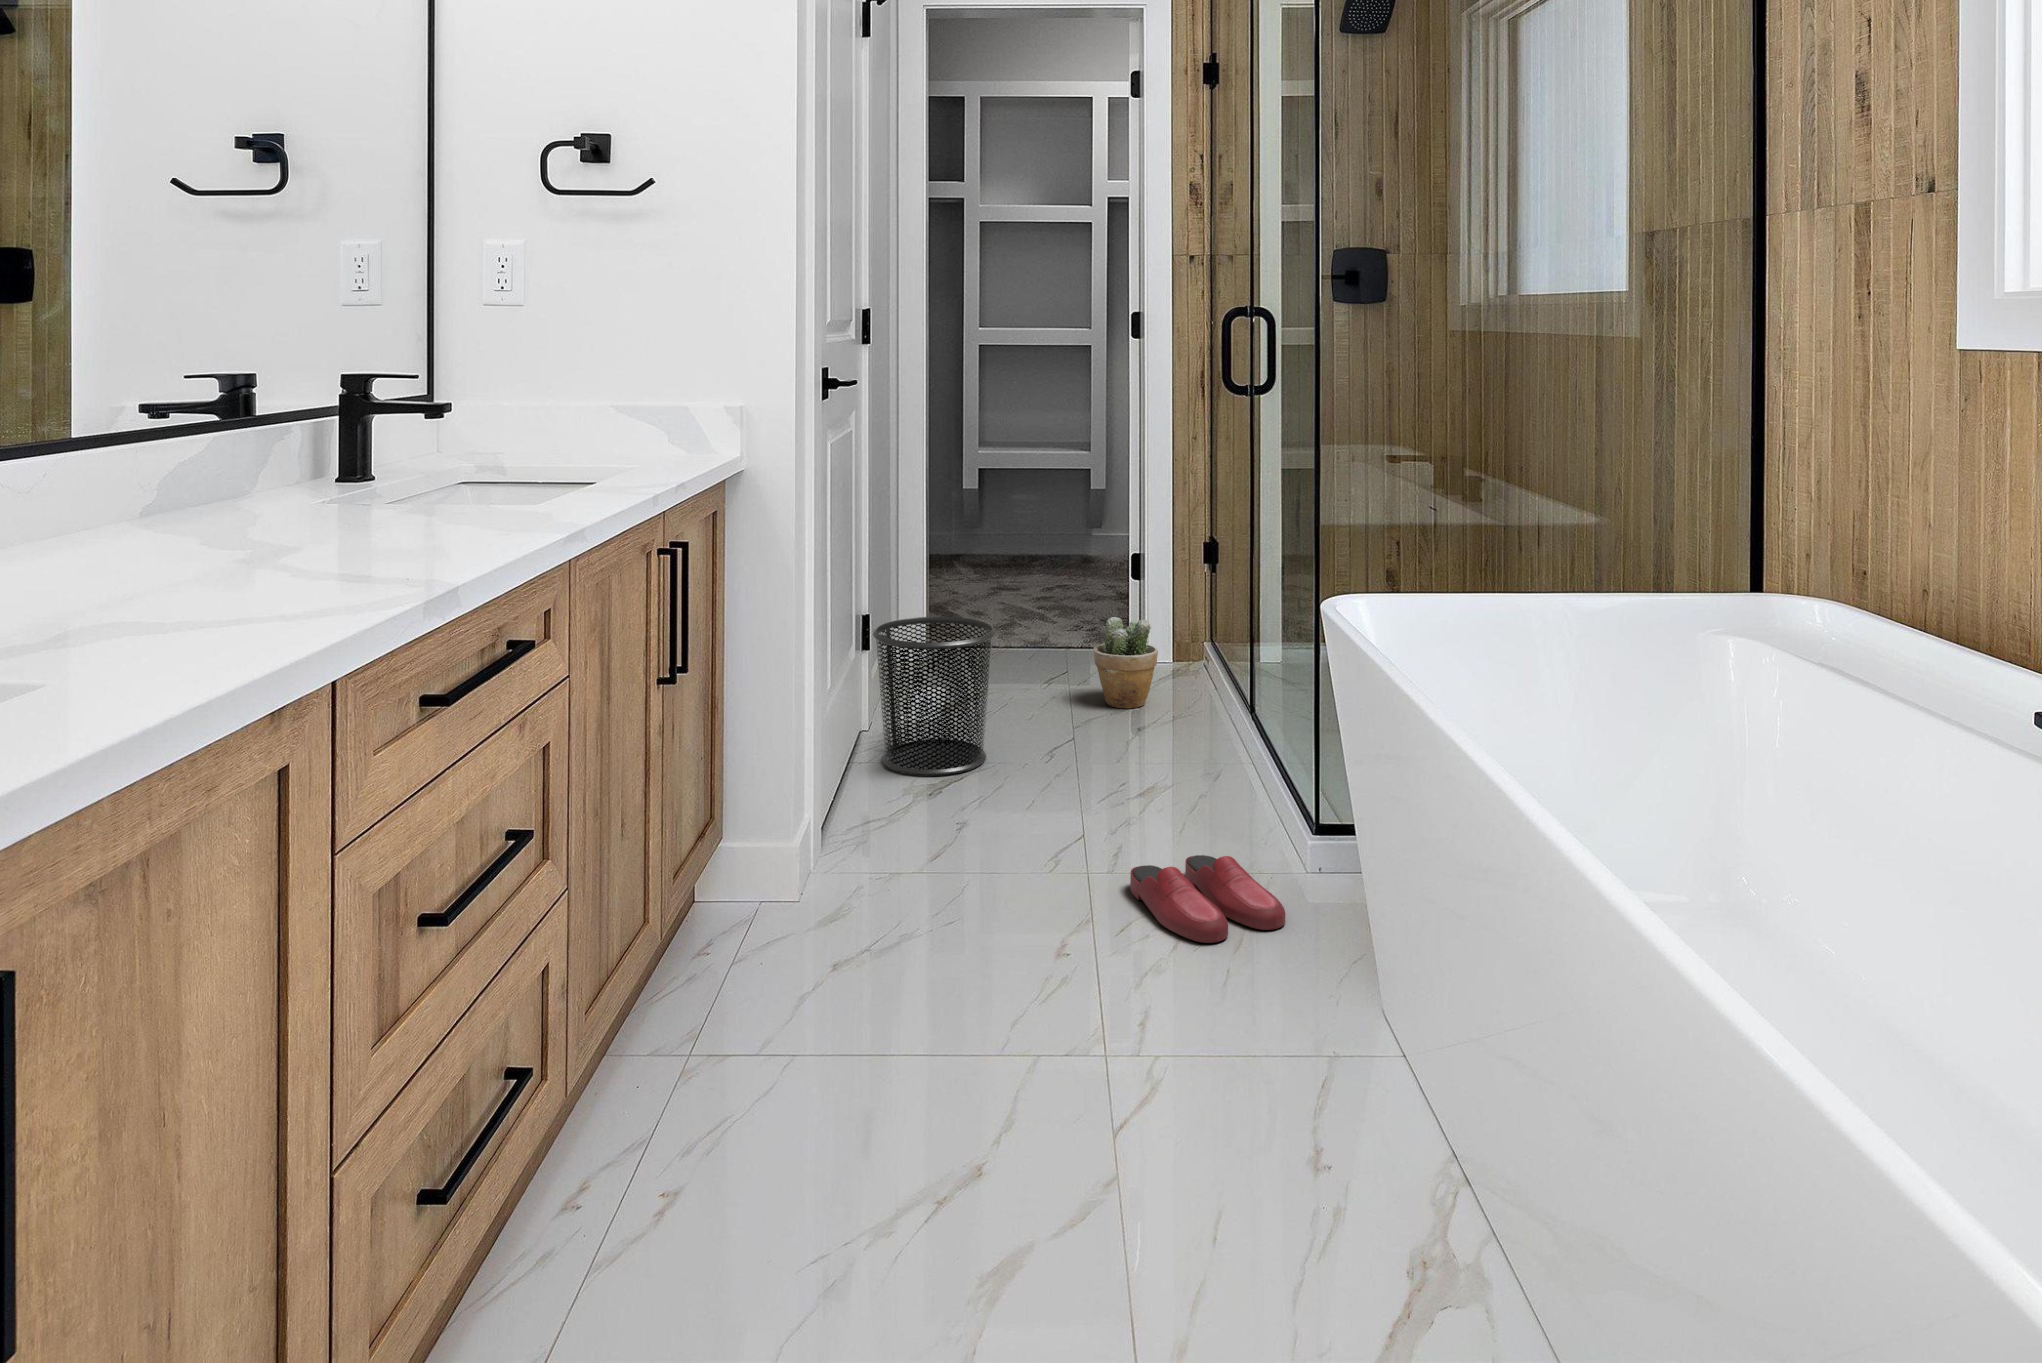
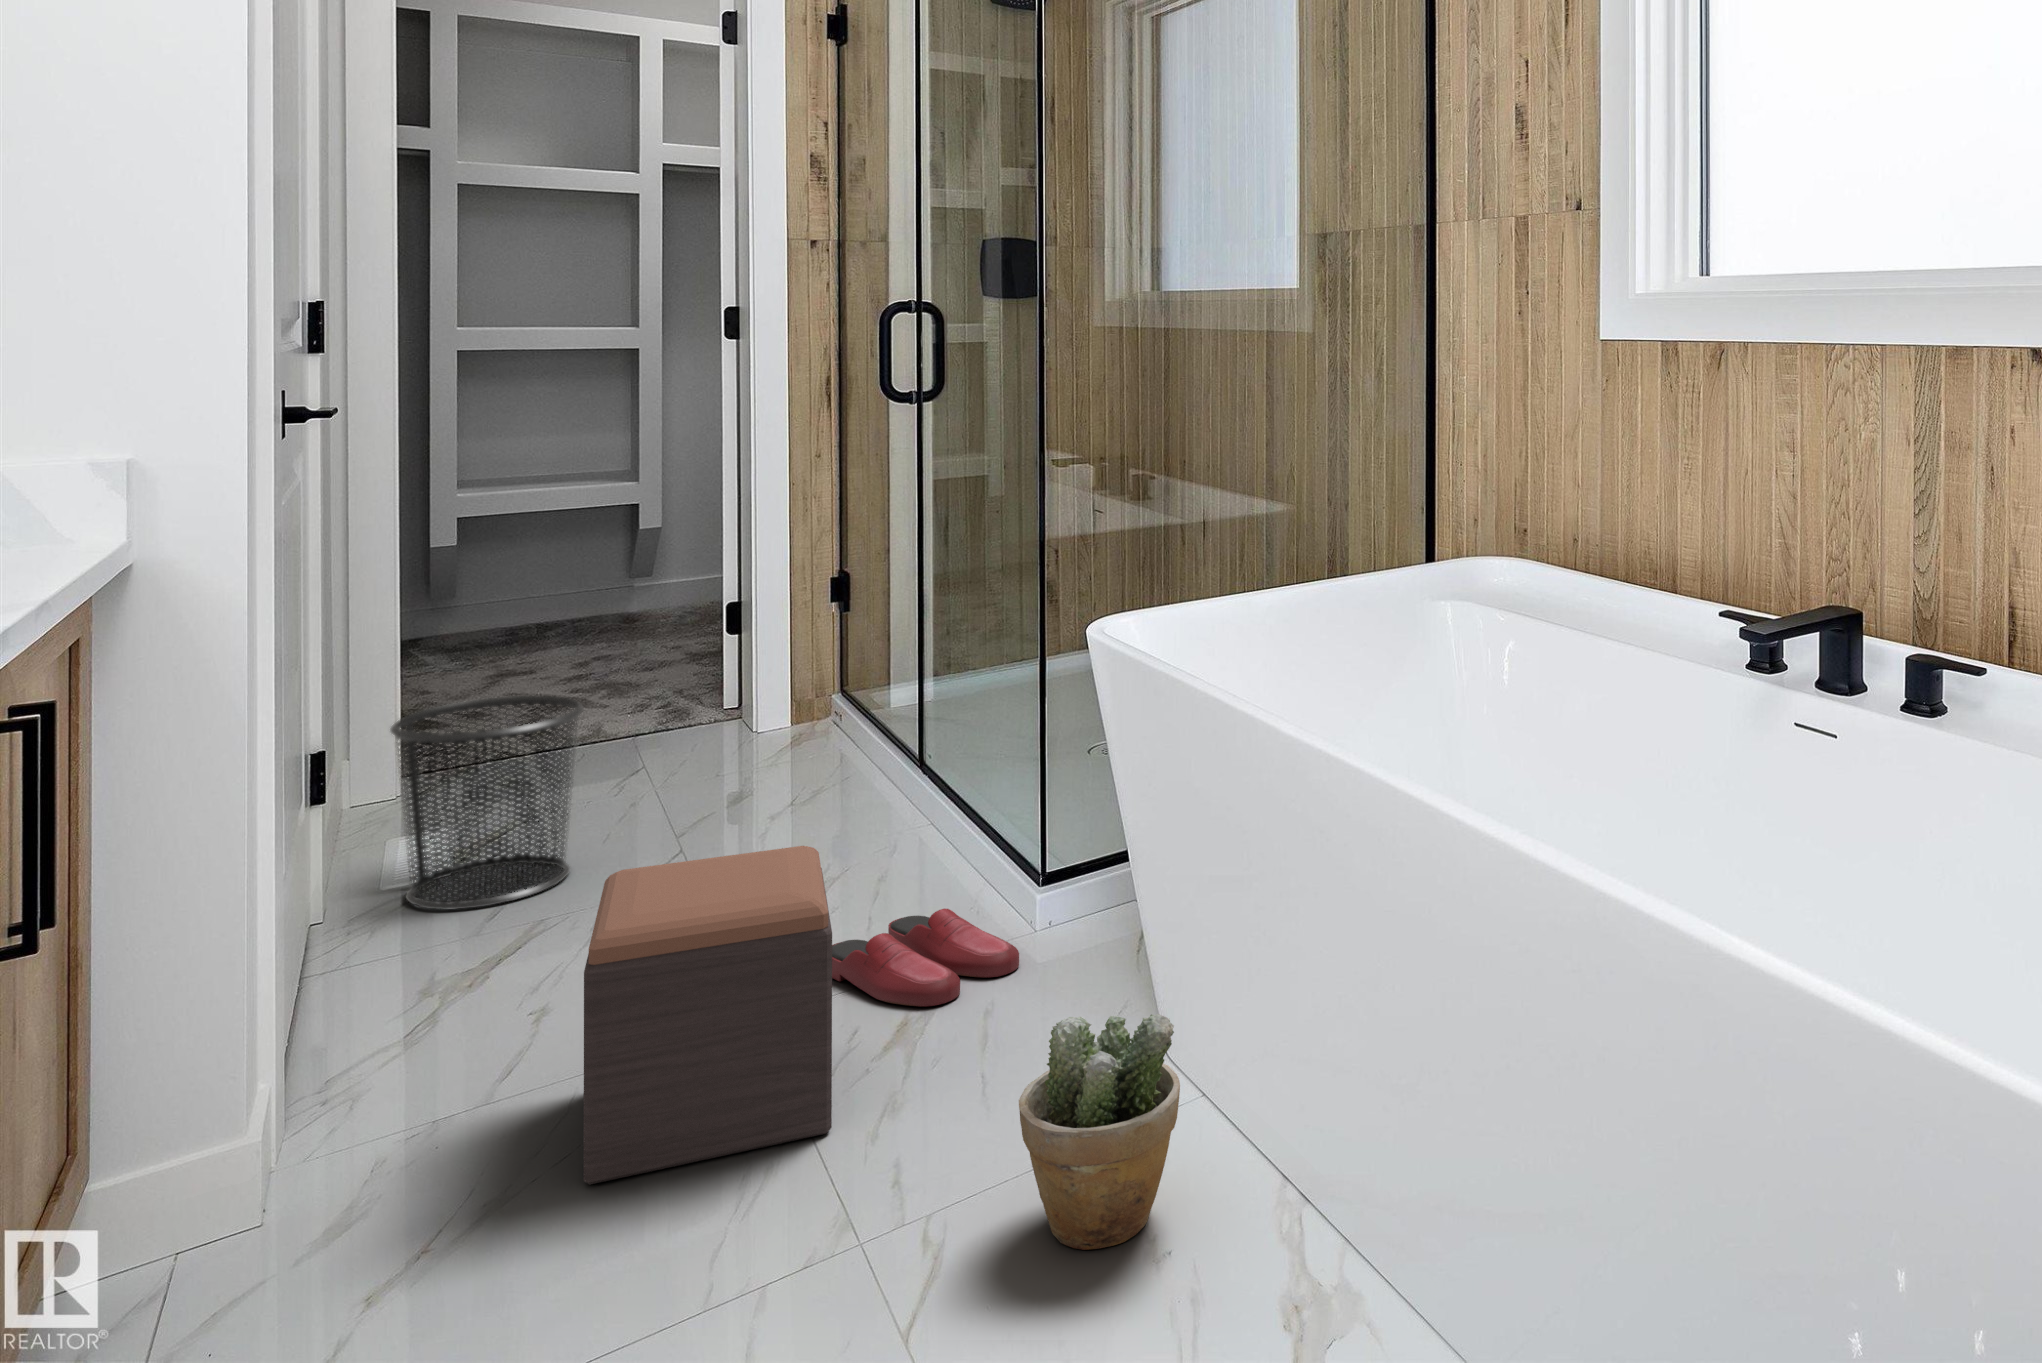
potted plant: present [1094,617,1158,708] -> present [1019,1014,1180,1250]
footstool: none [912,774,1107,1033] -> present [583,846,832,1185]

